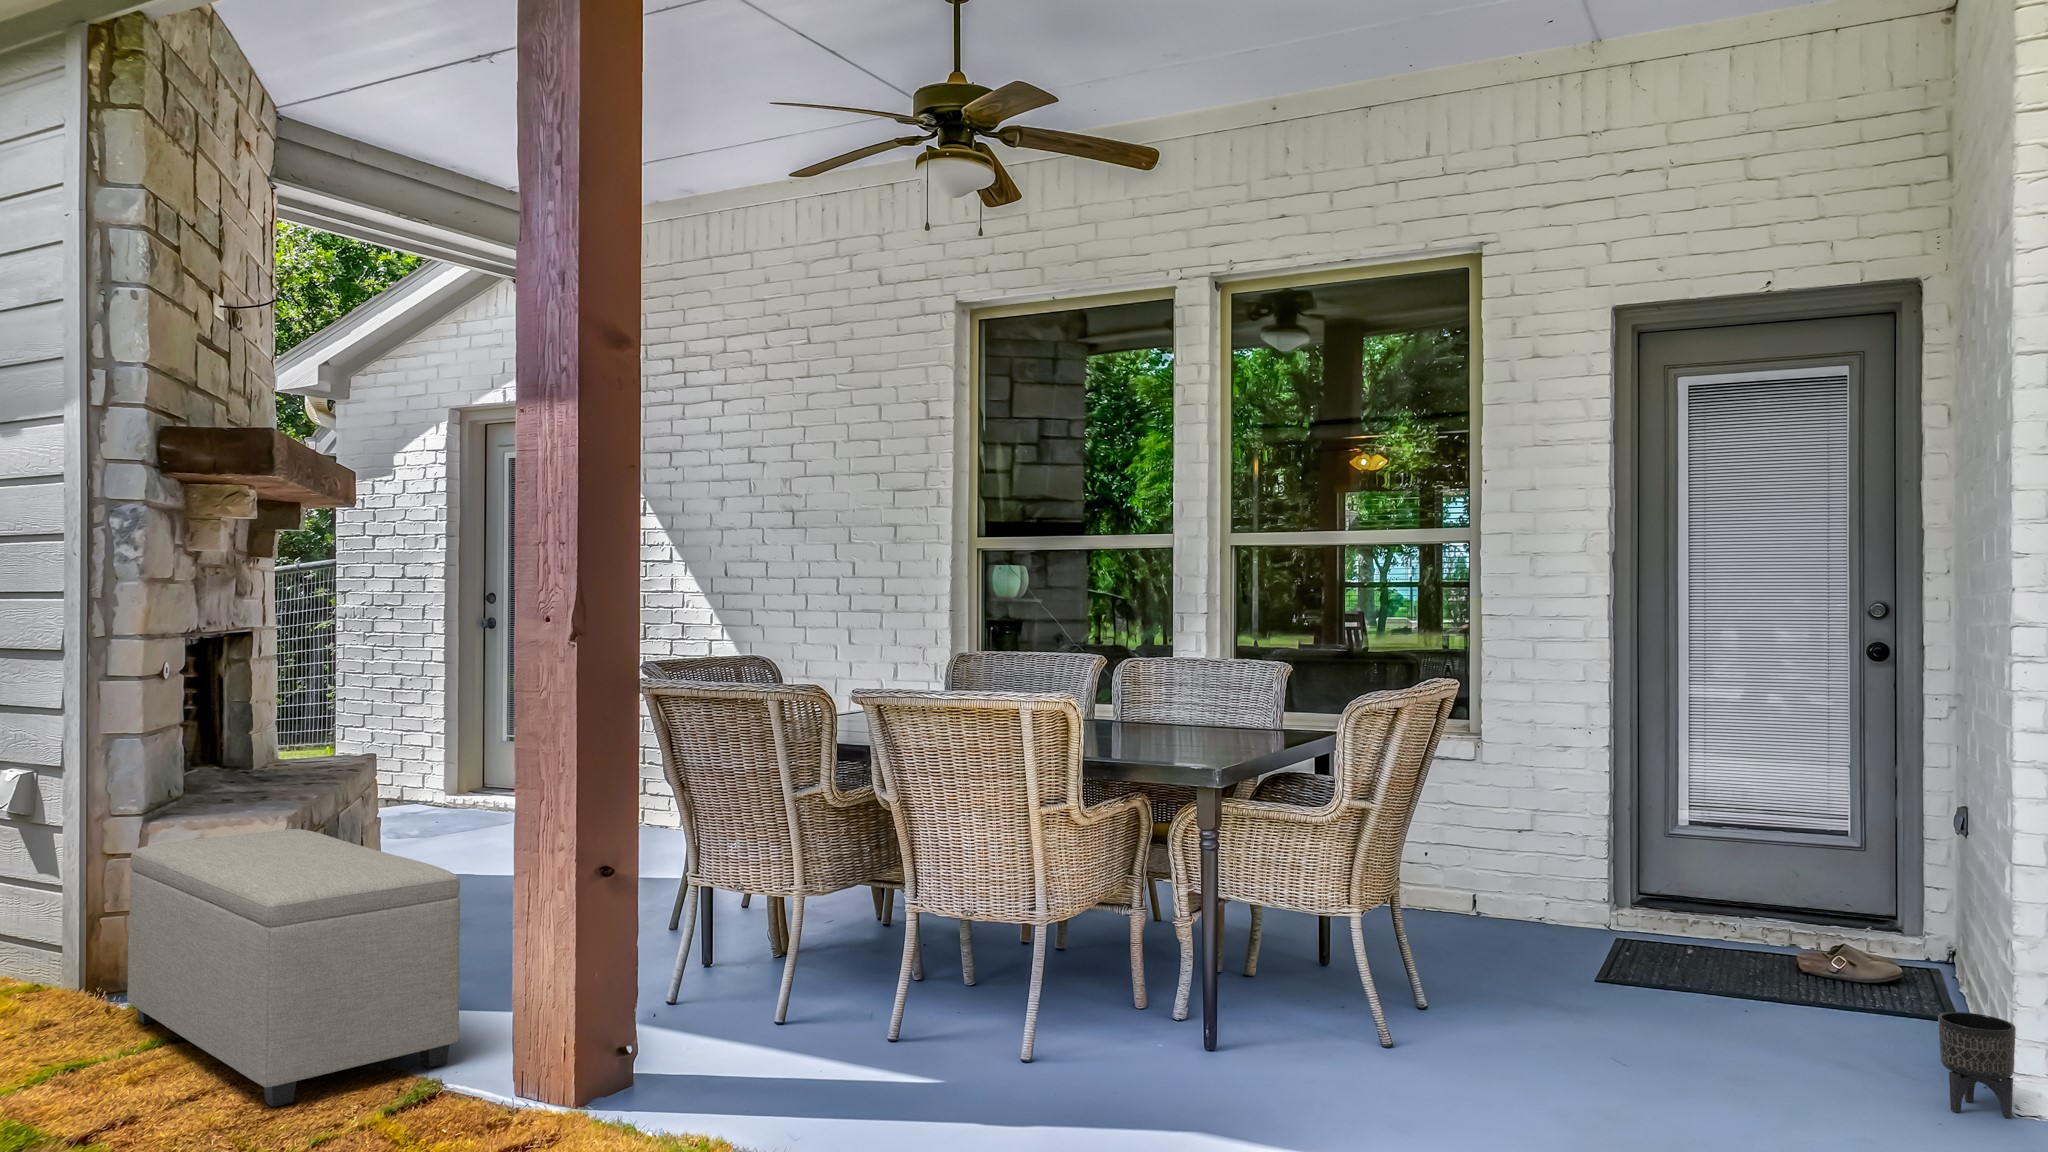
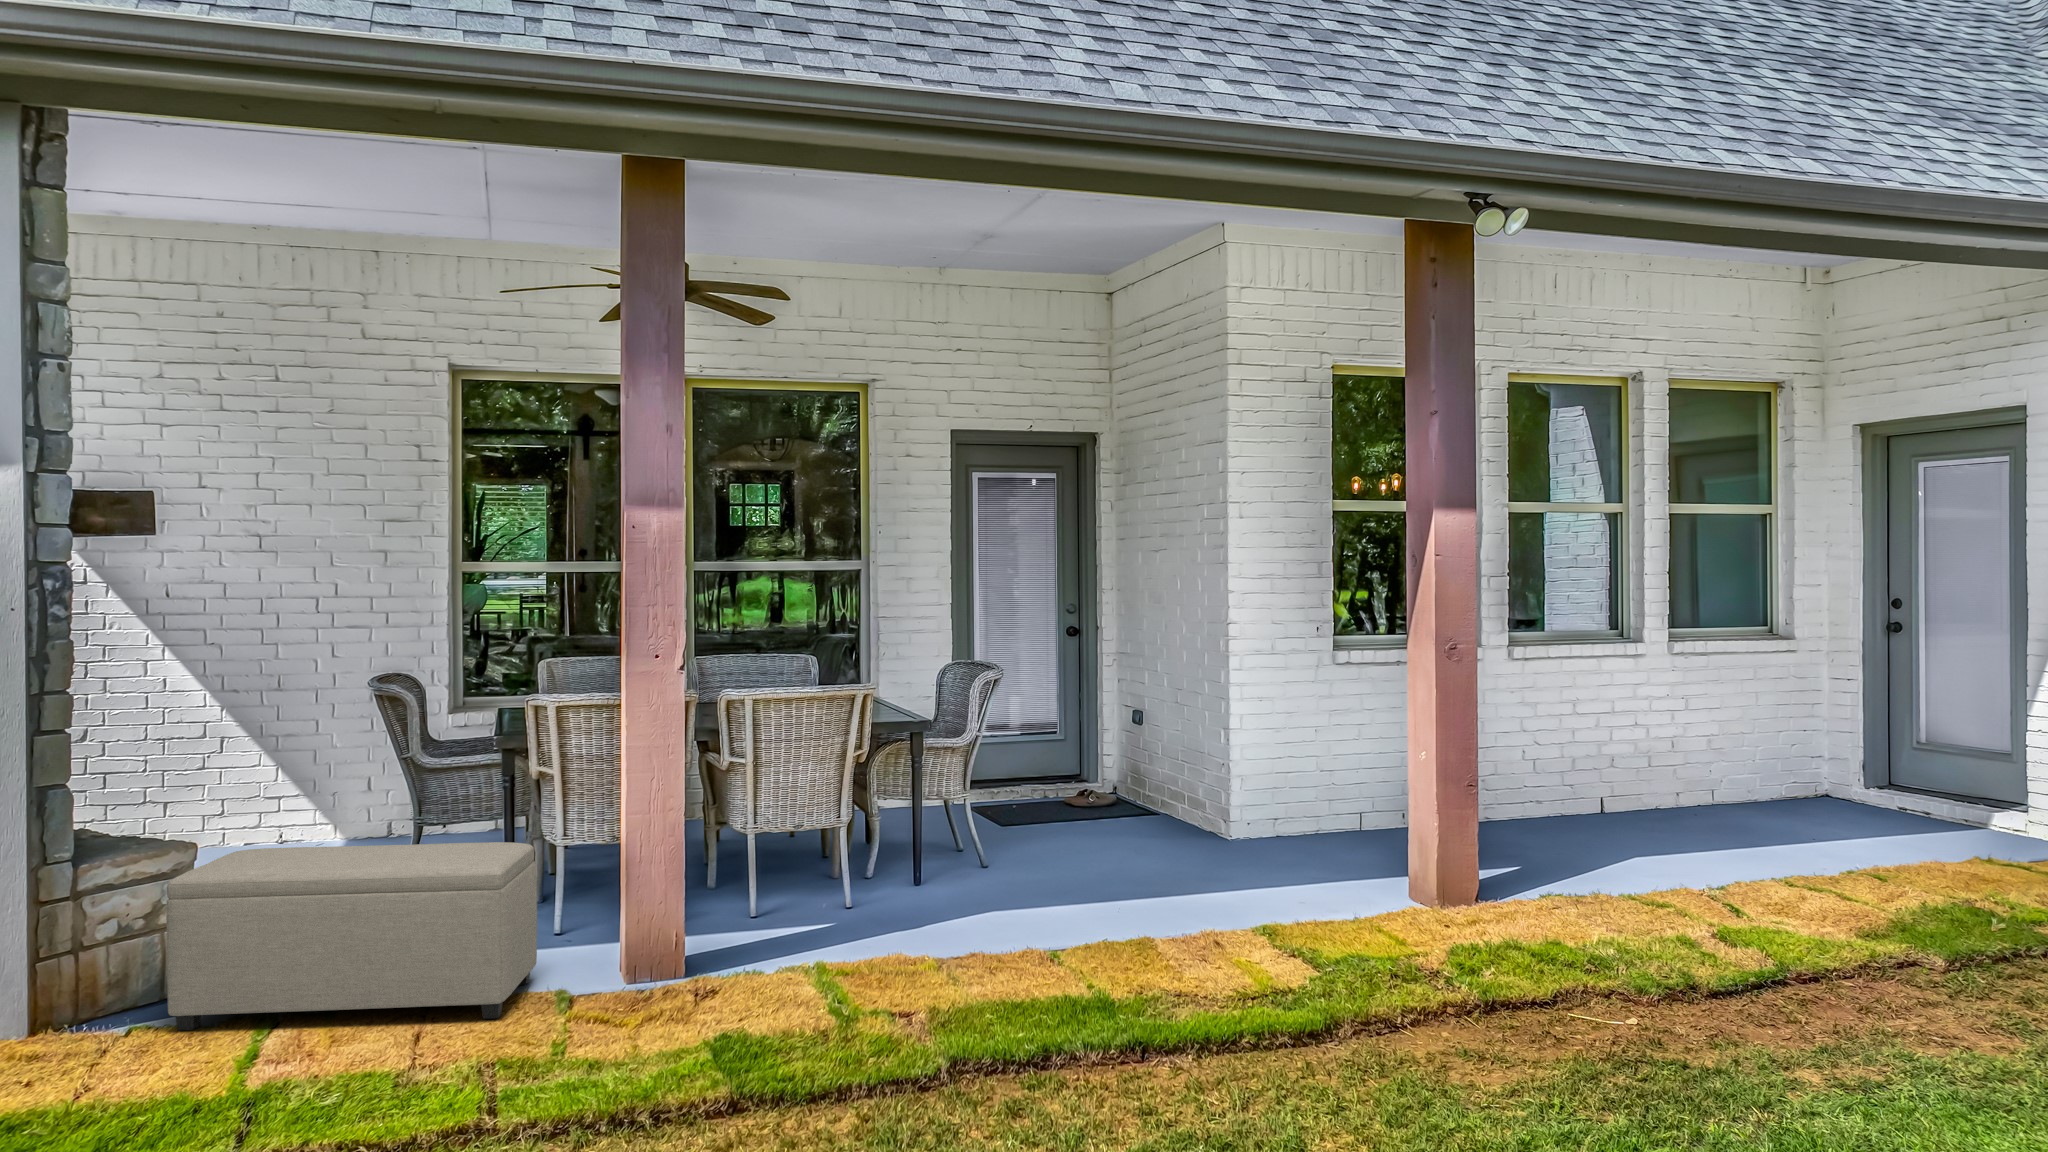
planter: present [1938,1012,2016,1118] -> none [1188,795,1217,838]

